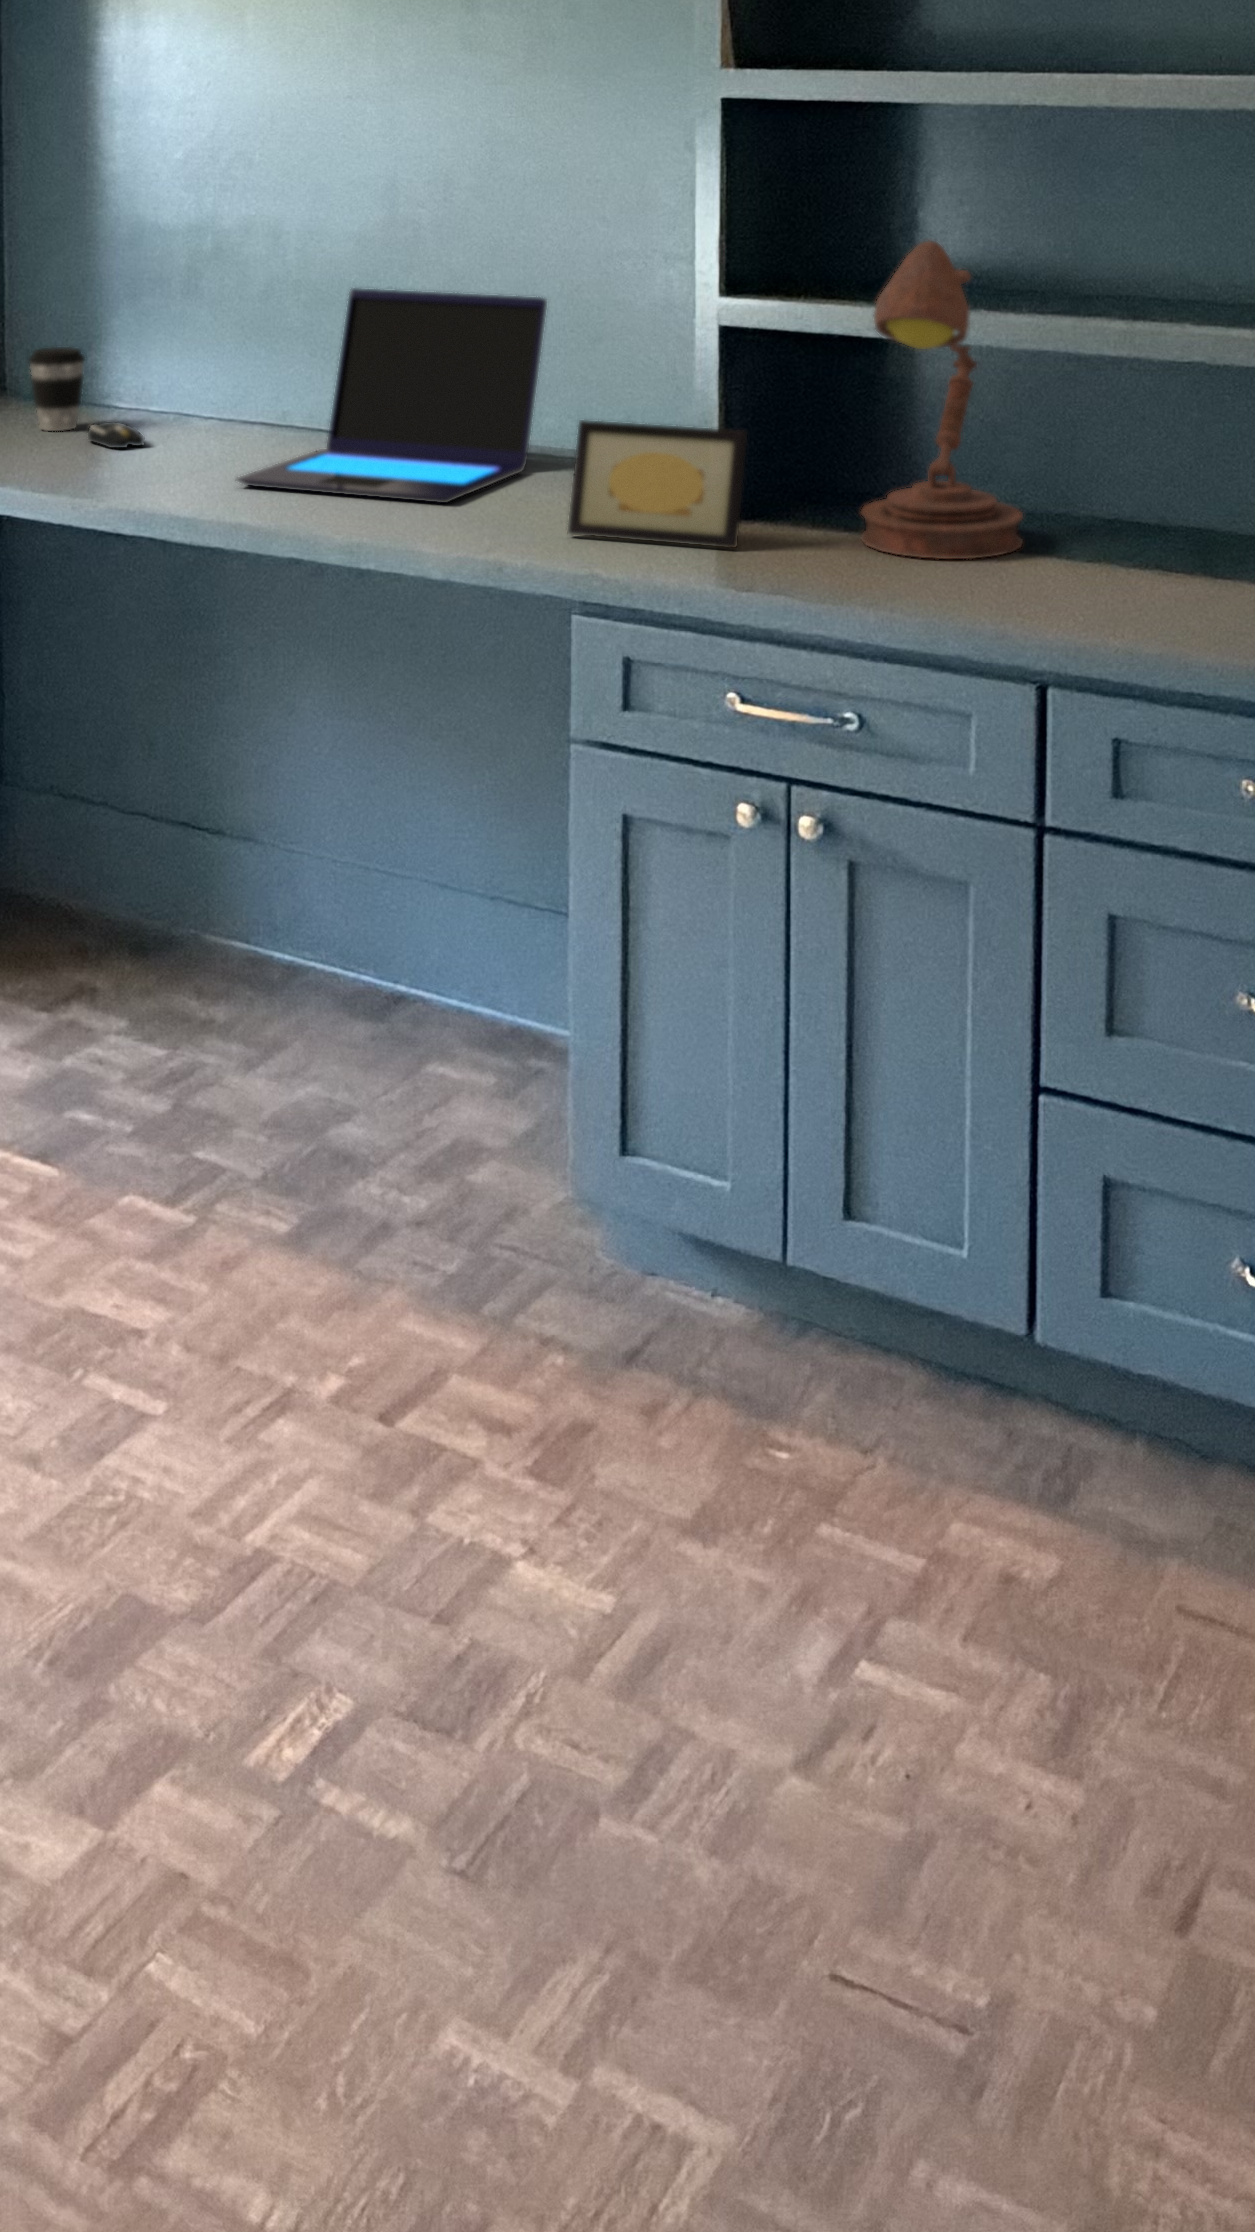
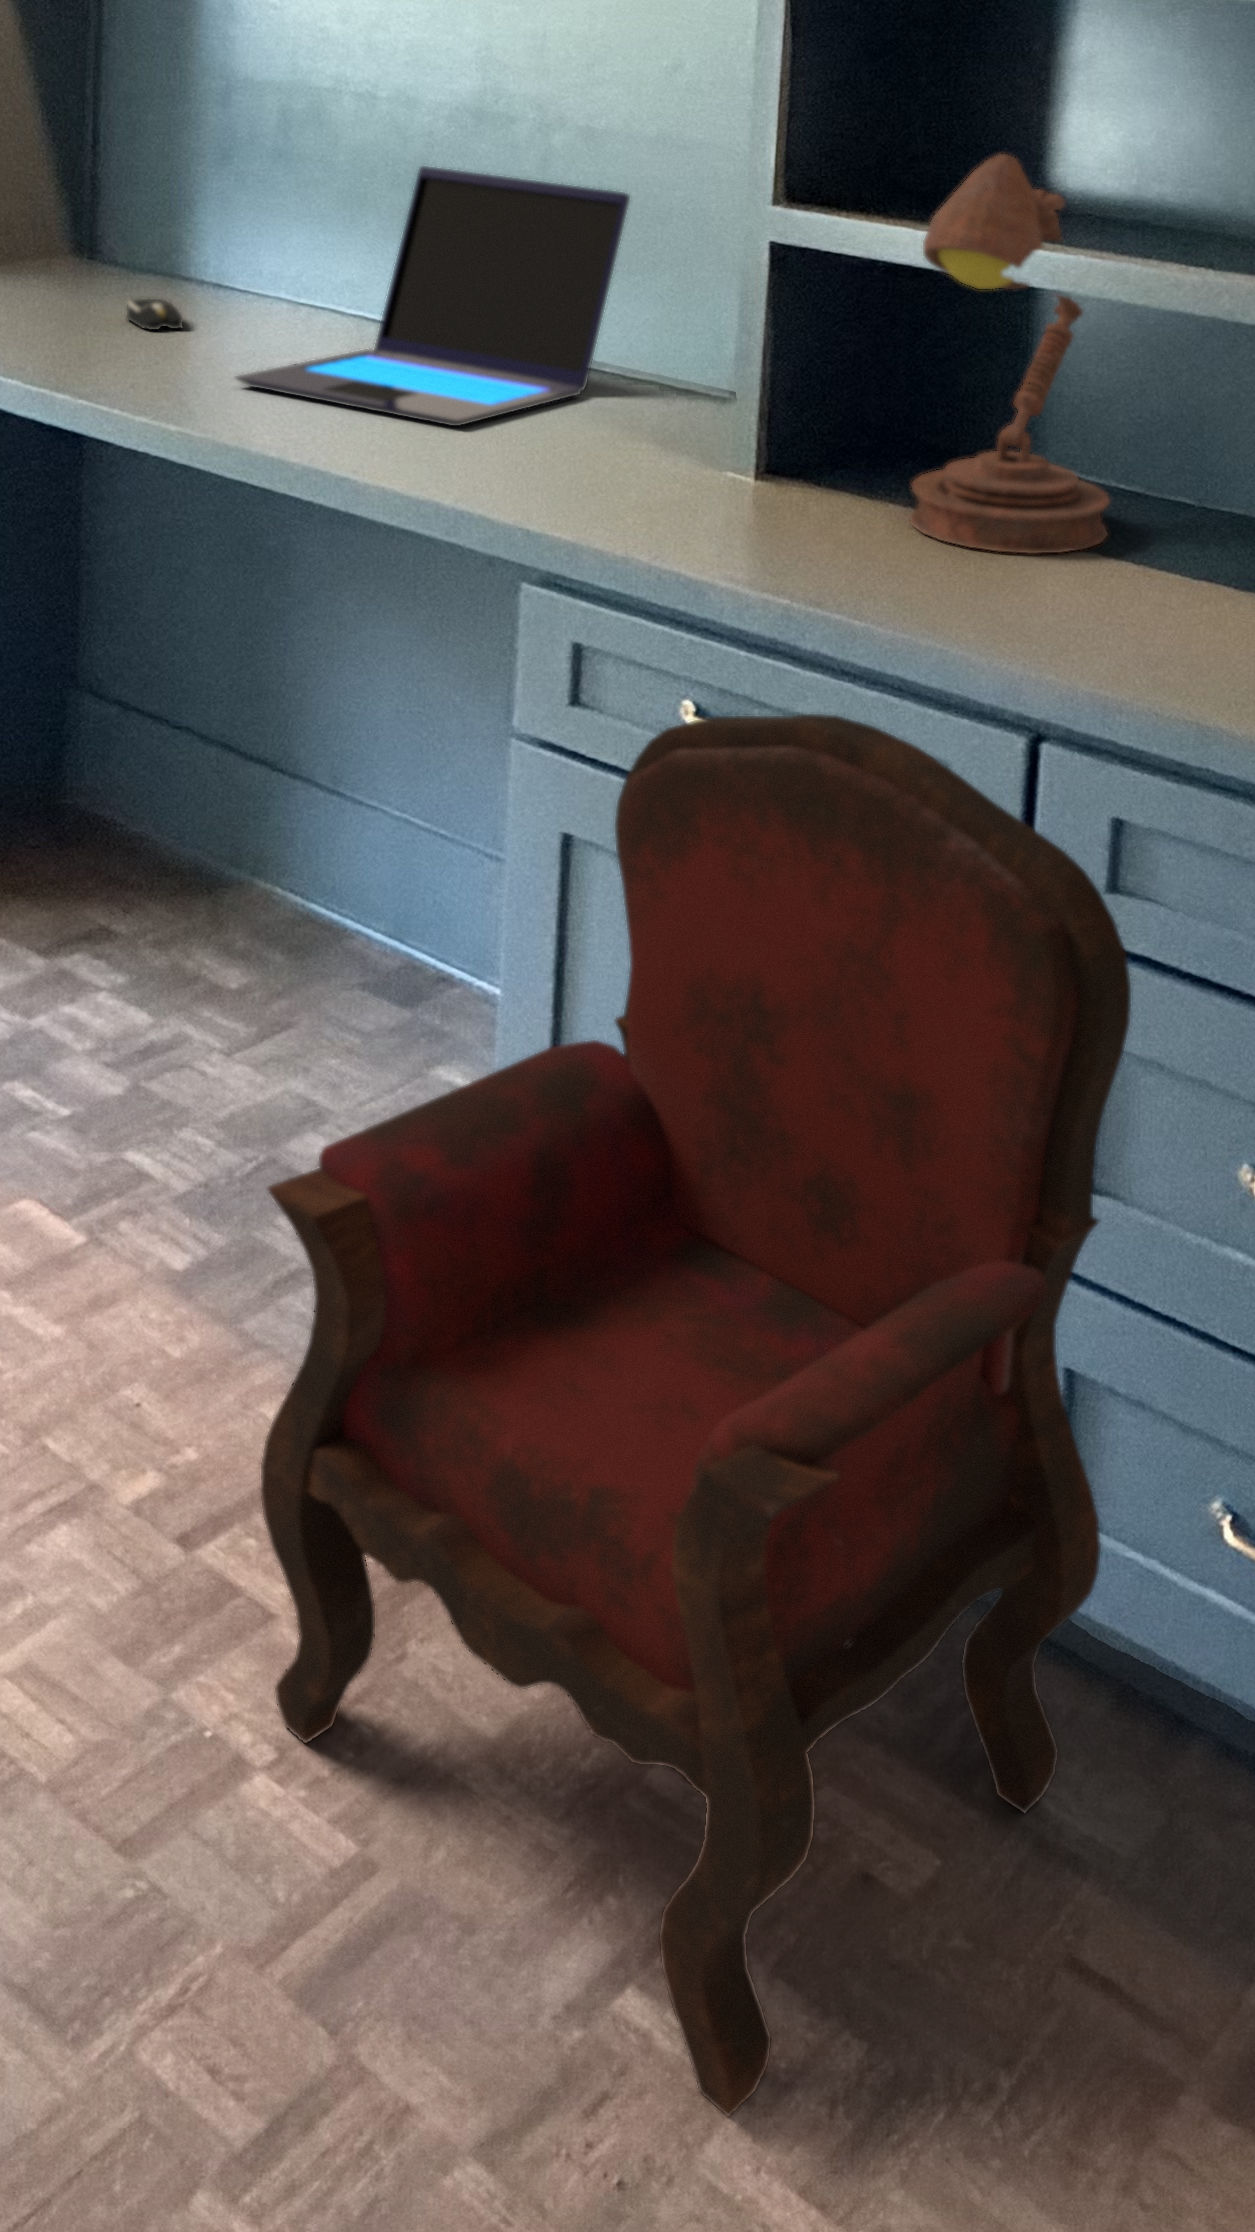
coffee cup: present [29,347,85,431] -> none [78,209,145,304]
picture frame: present [568,420,747,548] -> none [561,342,779,514]
armchair: none [491,687,1153,1729] -> present [261,714,1131,2116]

